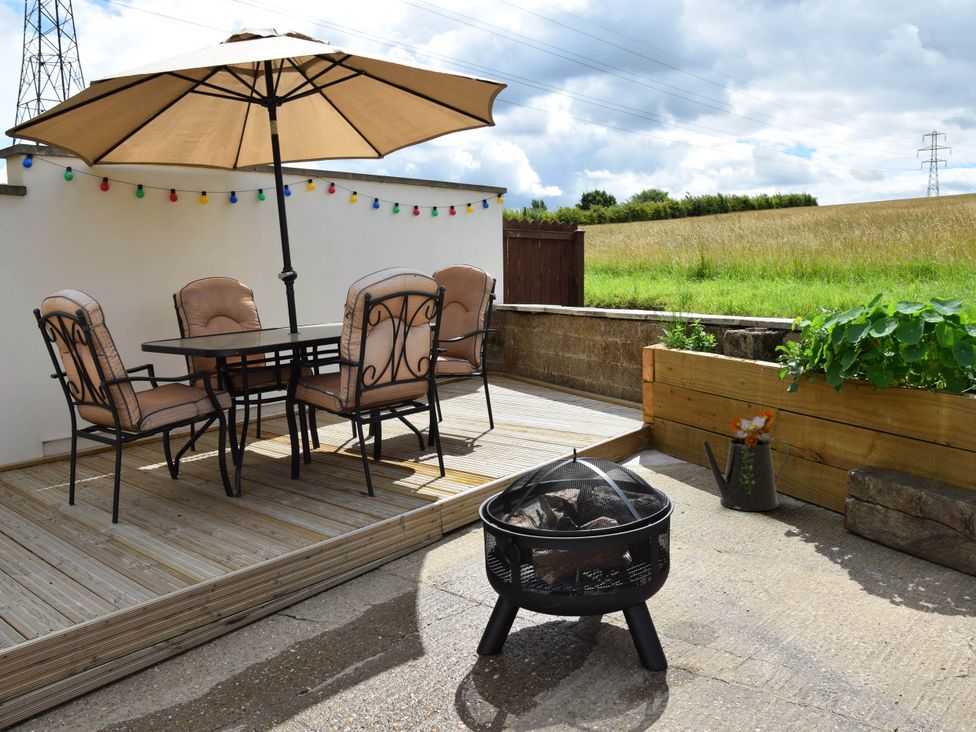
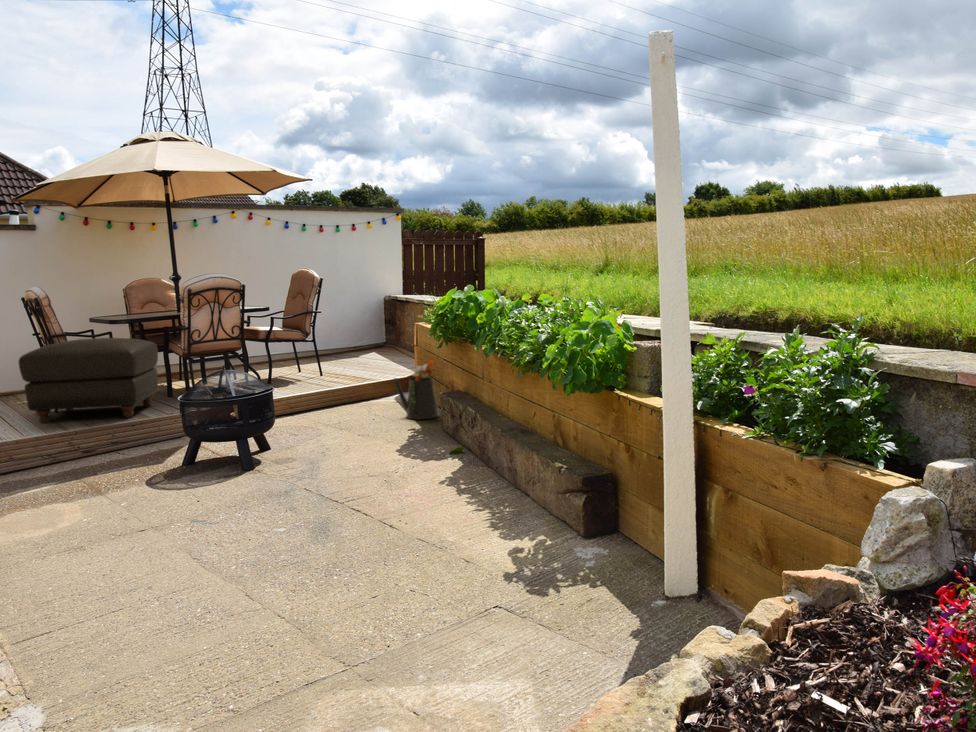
ottoman: none [65,382,295,554] -> present [19,338,158,423]

